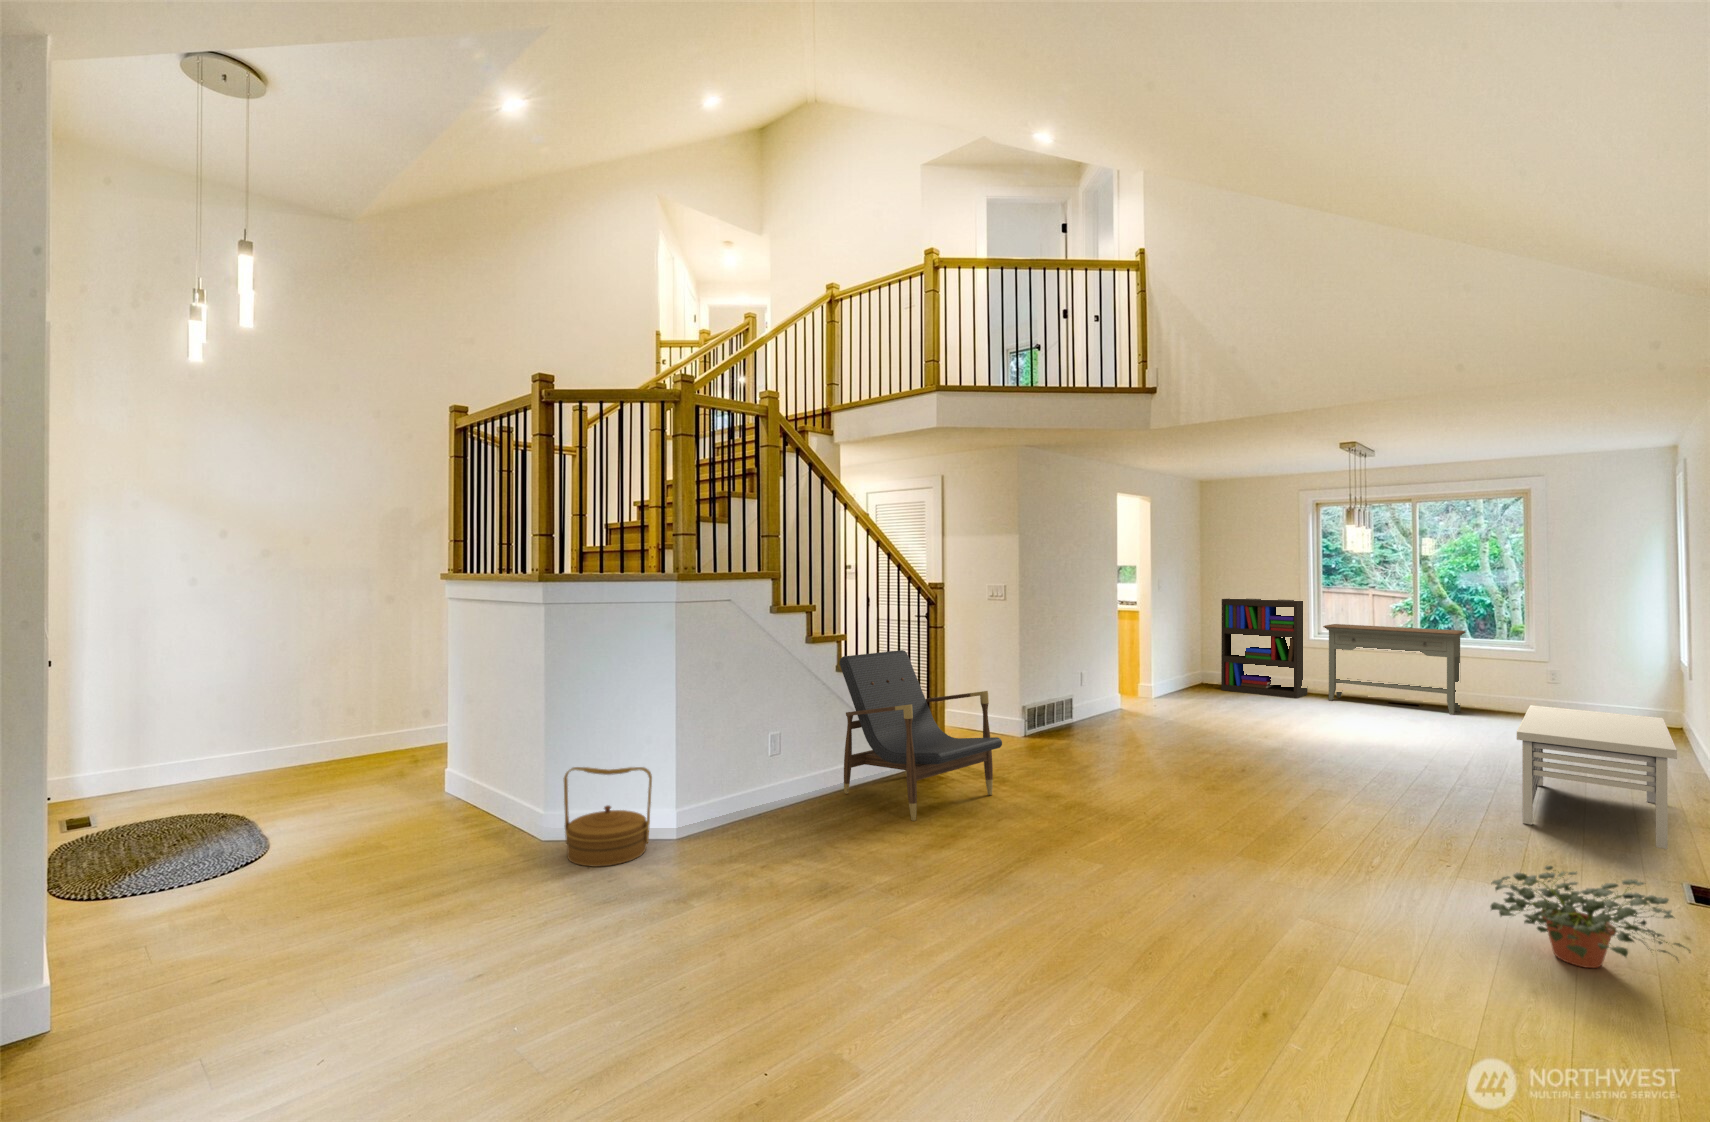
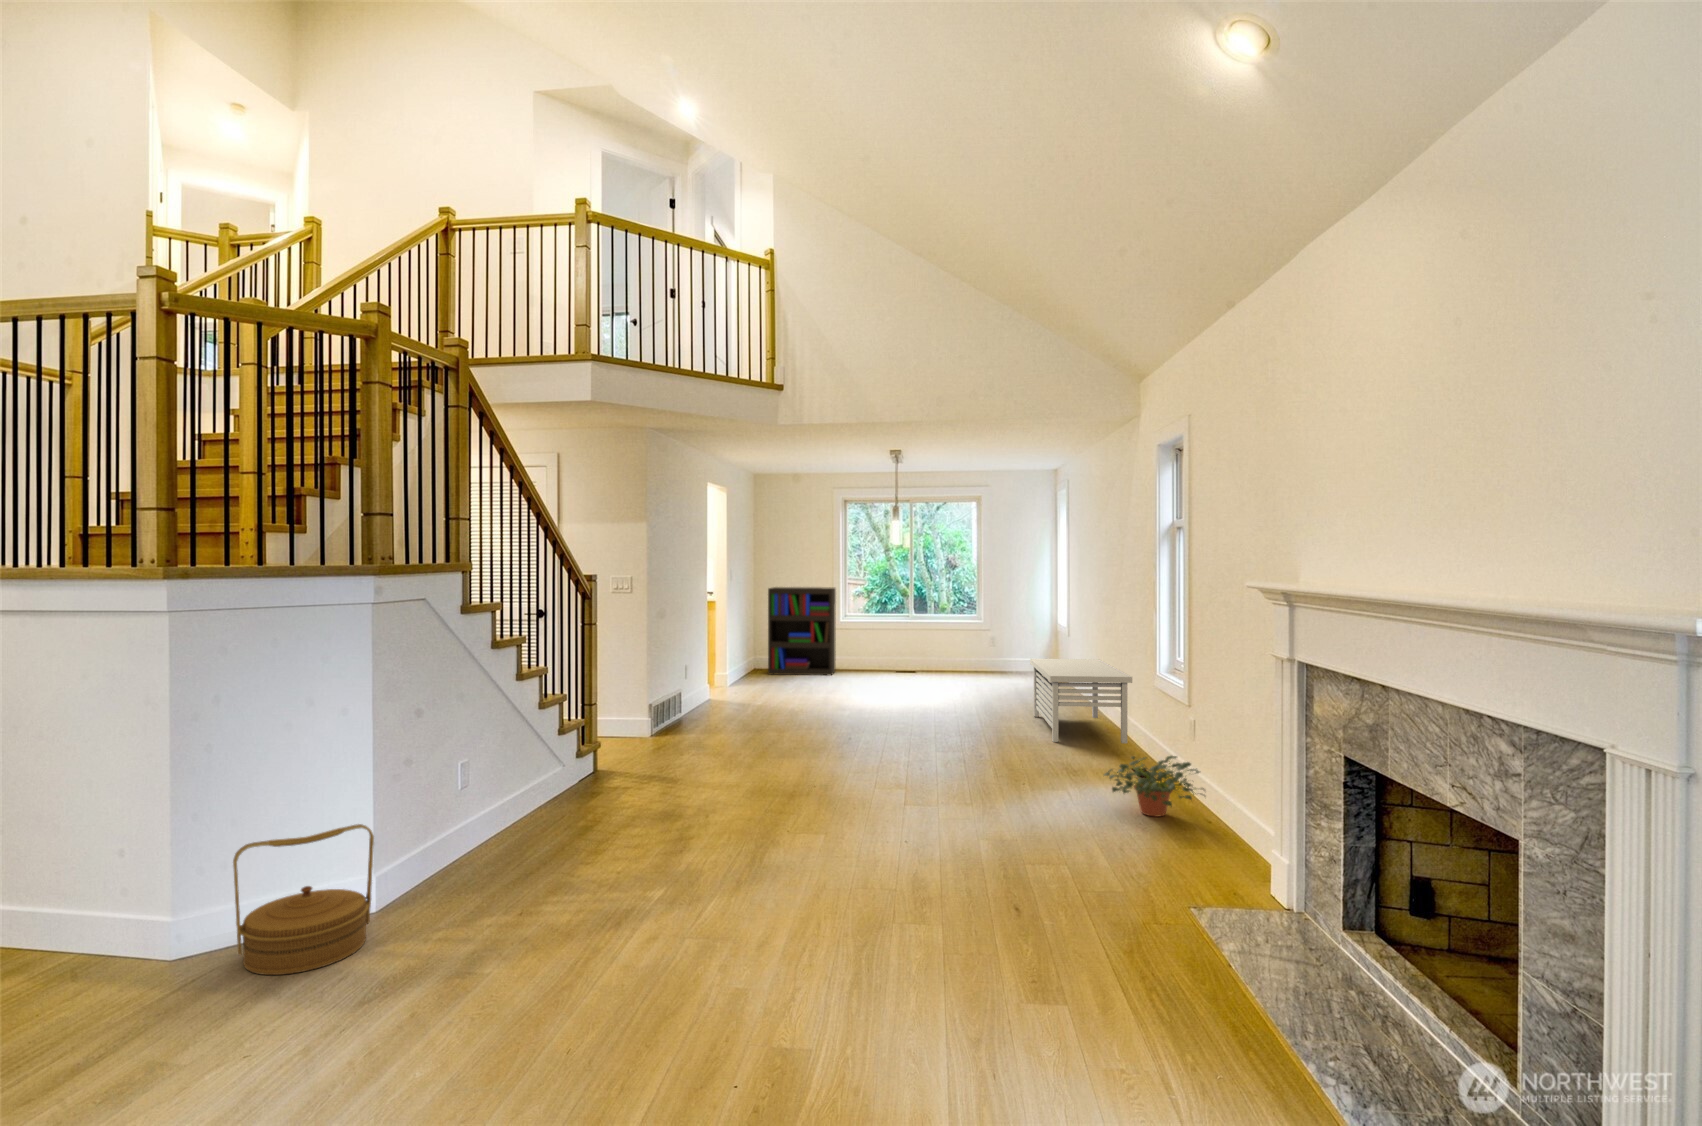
console table: present [1323,624,1465,715] -> none [852,607,948,676]
lounge chair: present [839,650,1002,821] -> none [523,652,705,831]

